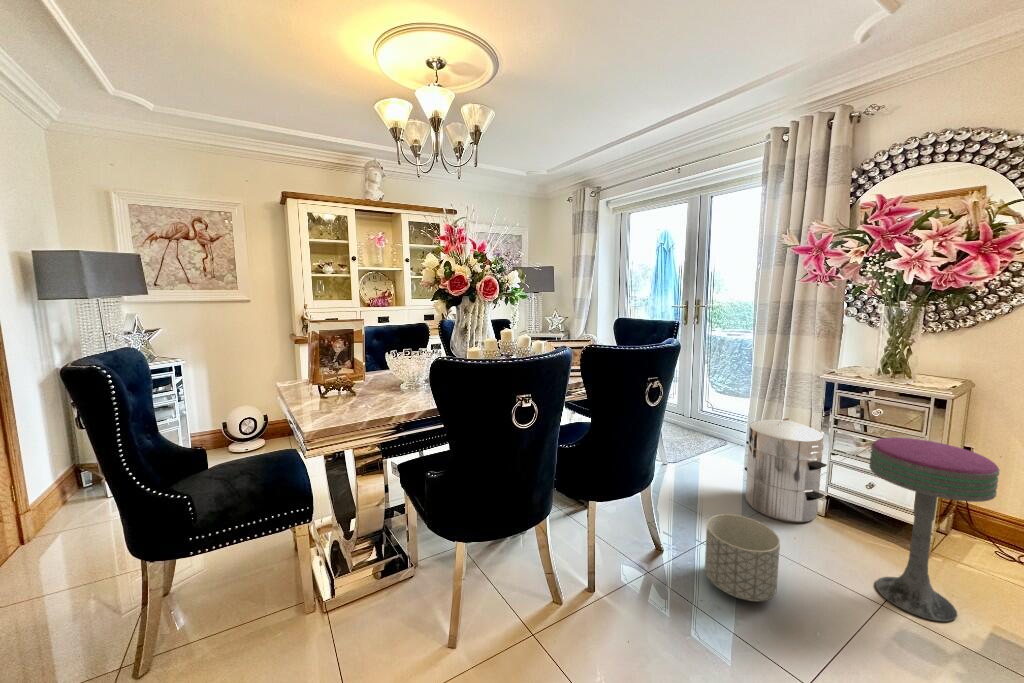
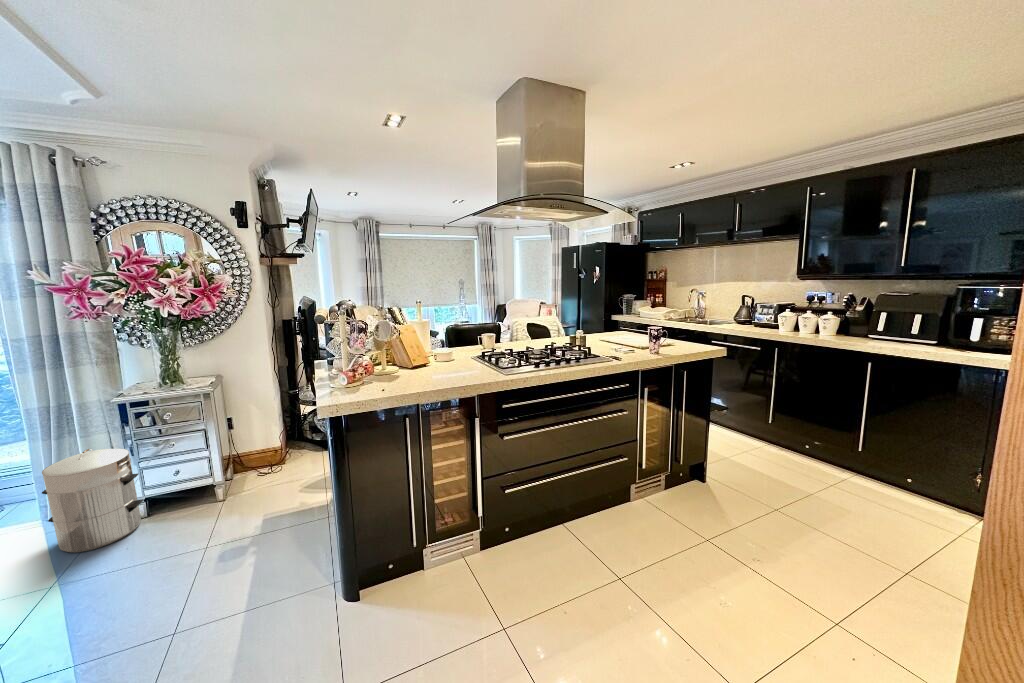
bar stool: present [869,437,999,622] -> none [171,421,247,541]
planter: present [705,514,780,601] -> none [30,551,128,641]

